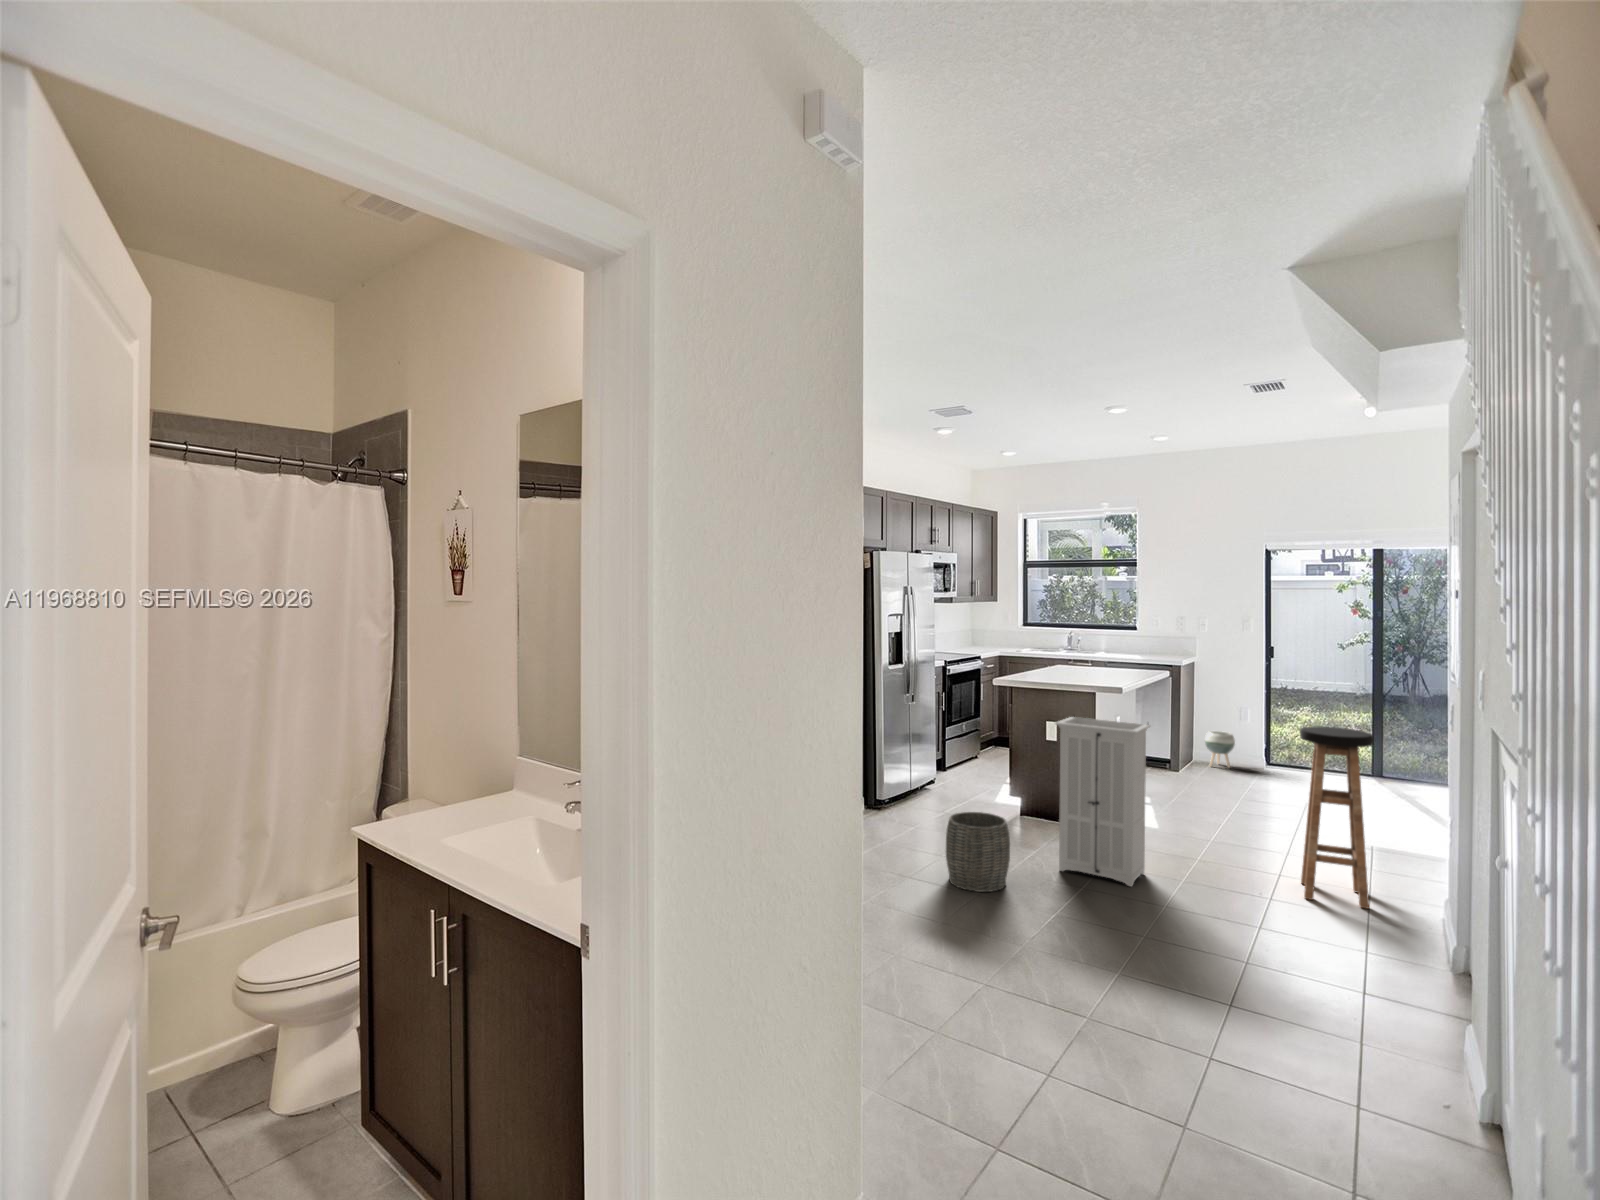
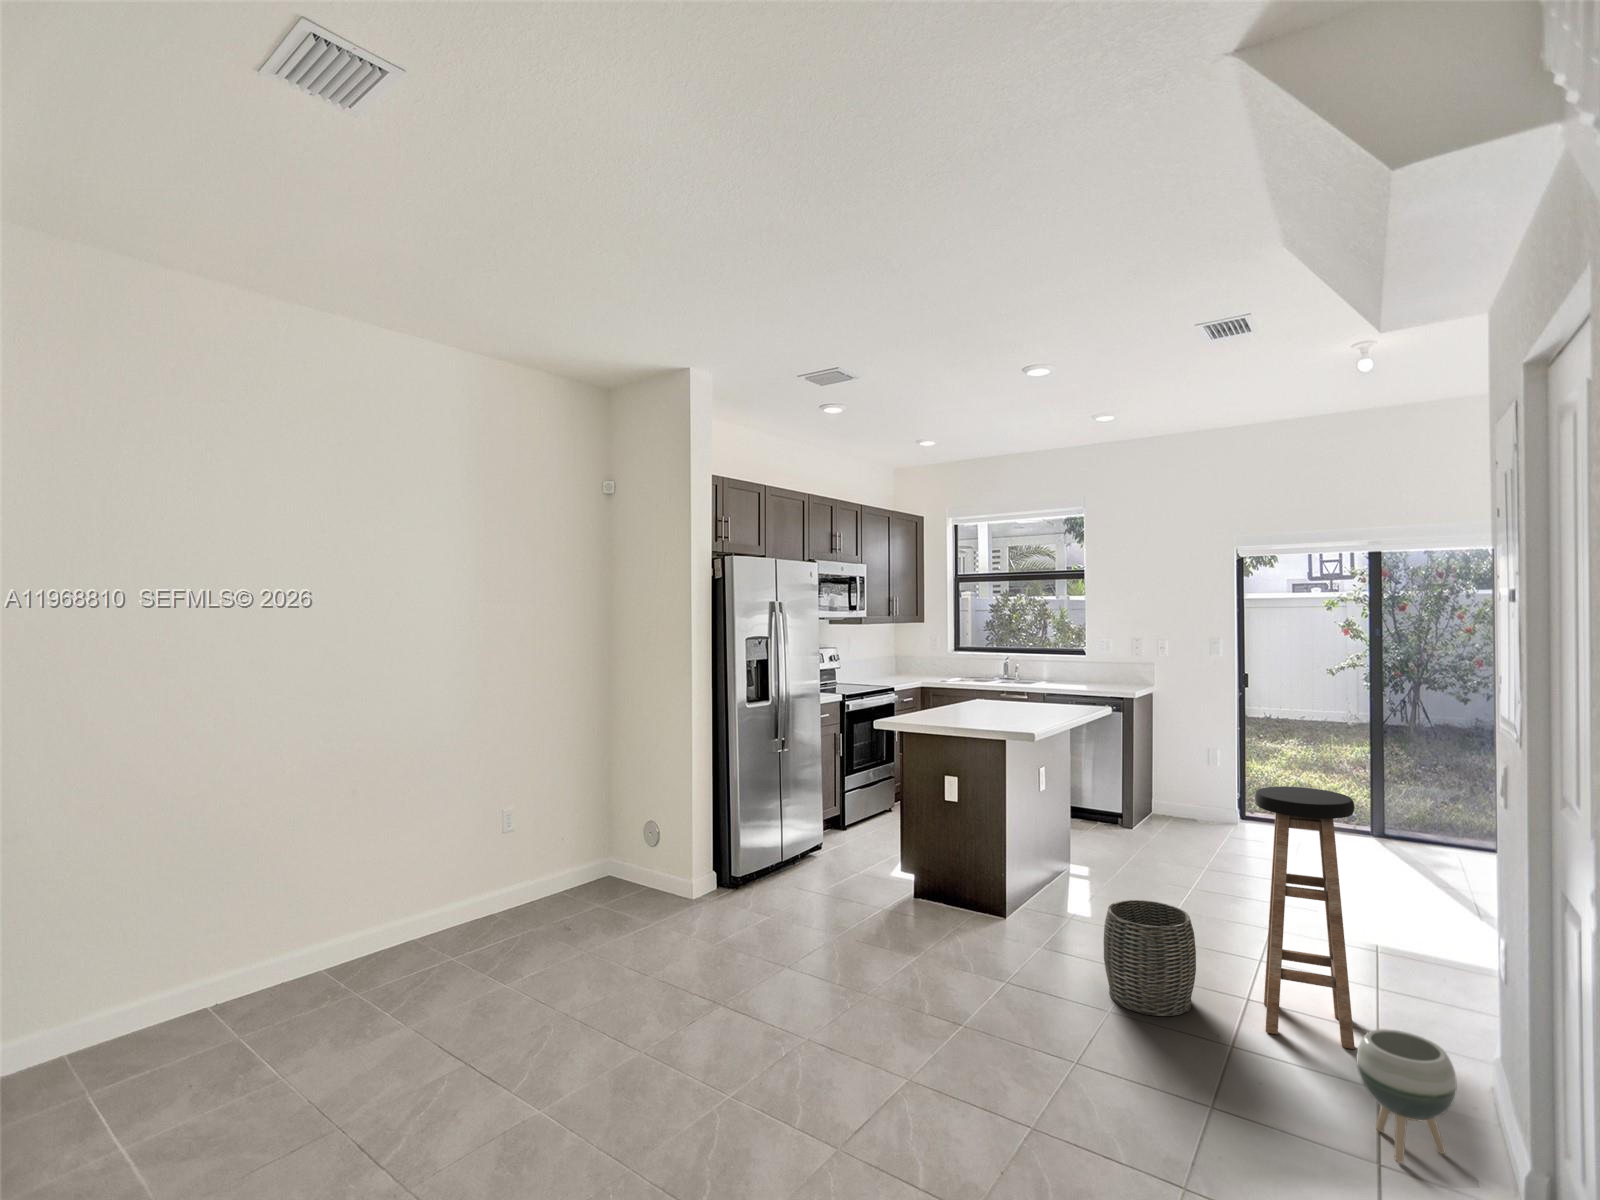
storage cabinet: present [1055,716,1150,886] -> none [927,772,1056,1016]
planter: present [1205,731,1235,768] -> present [1357,1029,1457,1163]
woven basket: present [946,812,1010,892] -> present [1104,900,1196,1016]

